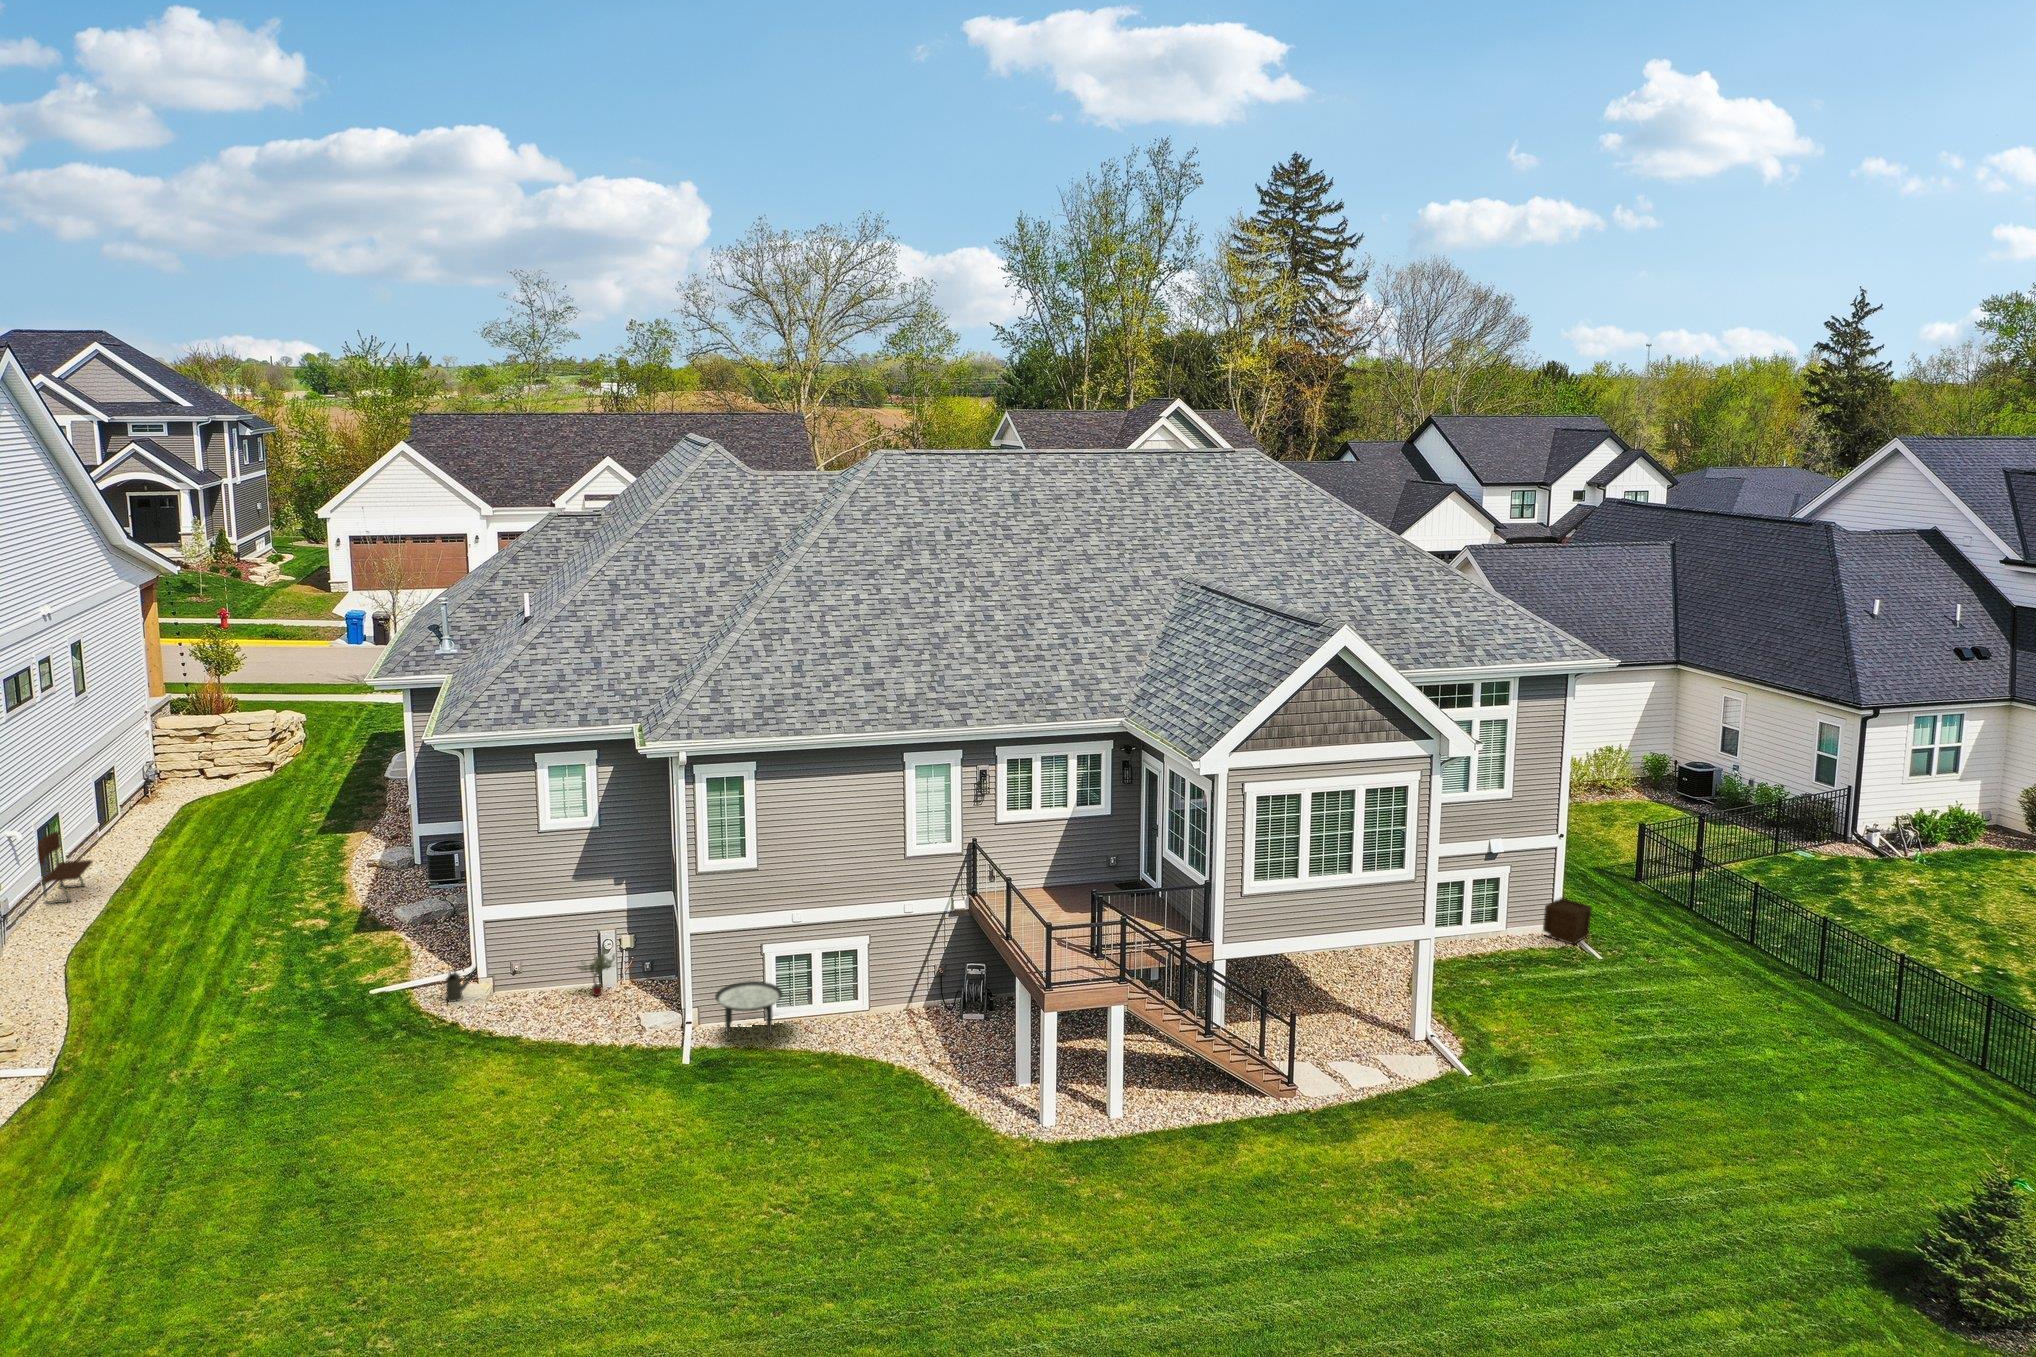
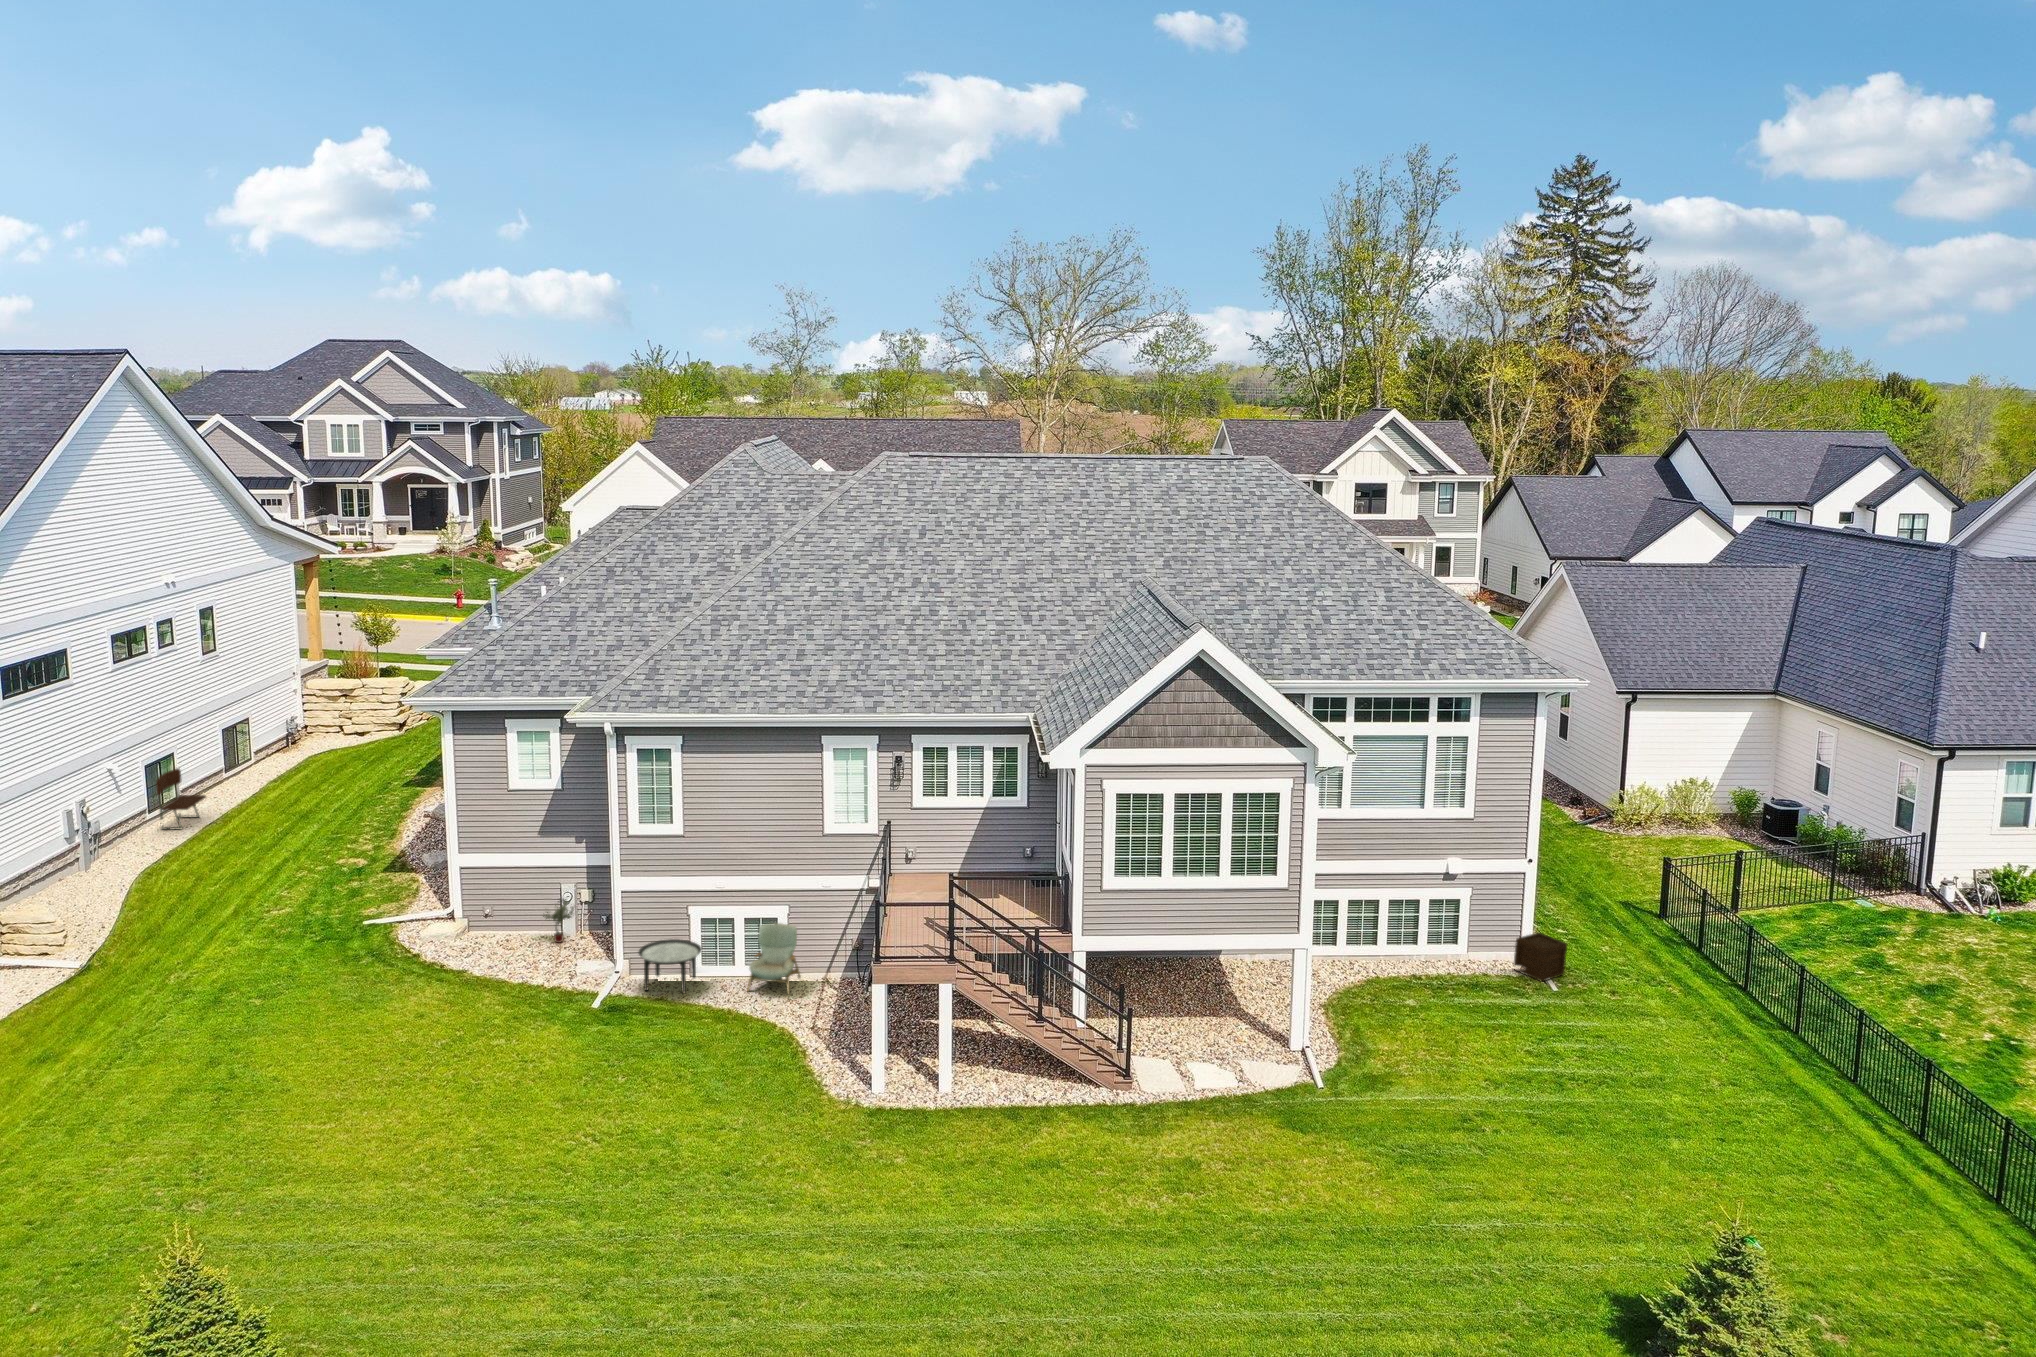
armchair: none [835,954,883,1031] -> present [747,923,801,994]
watering can: present [446,968,476,1002] -> none [426,907,460,936]

